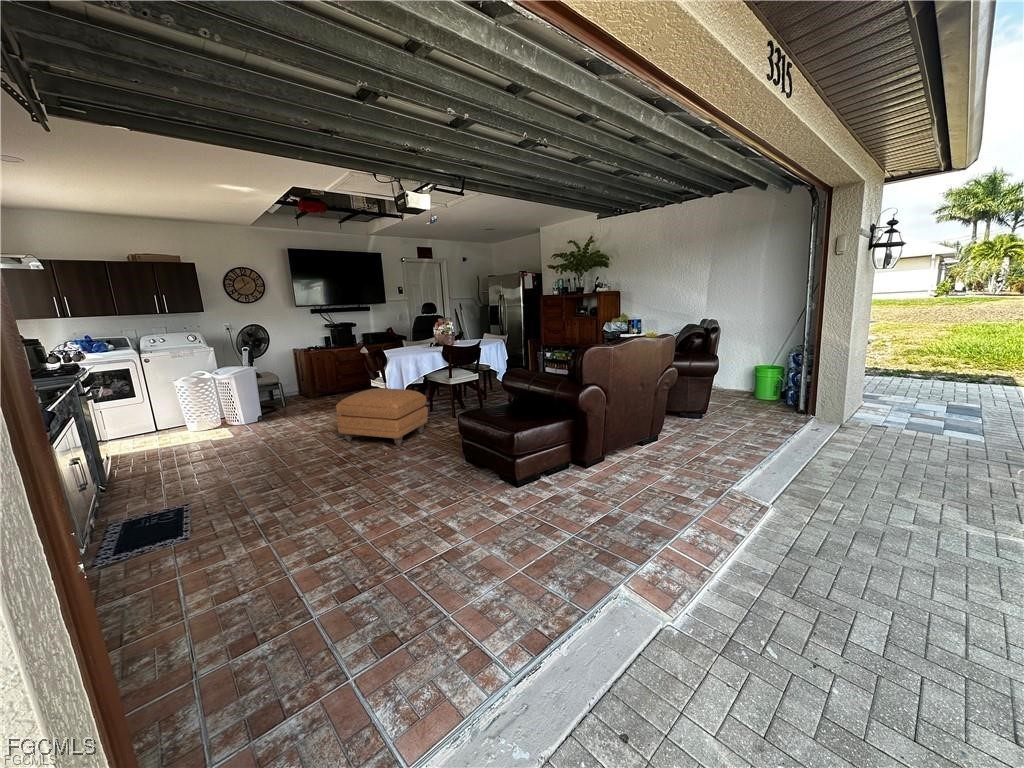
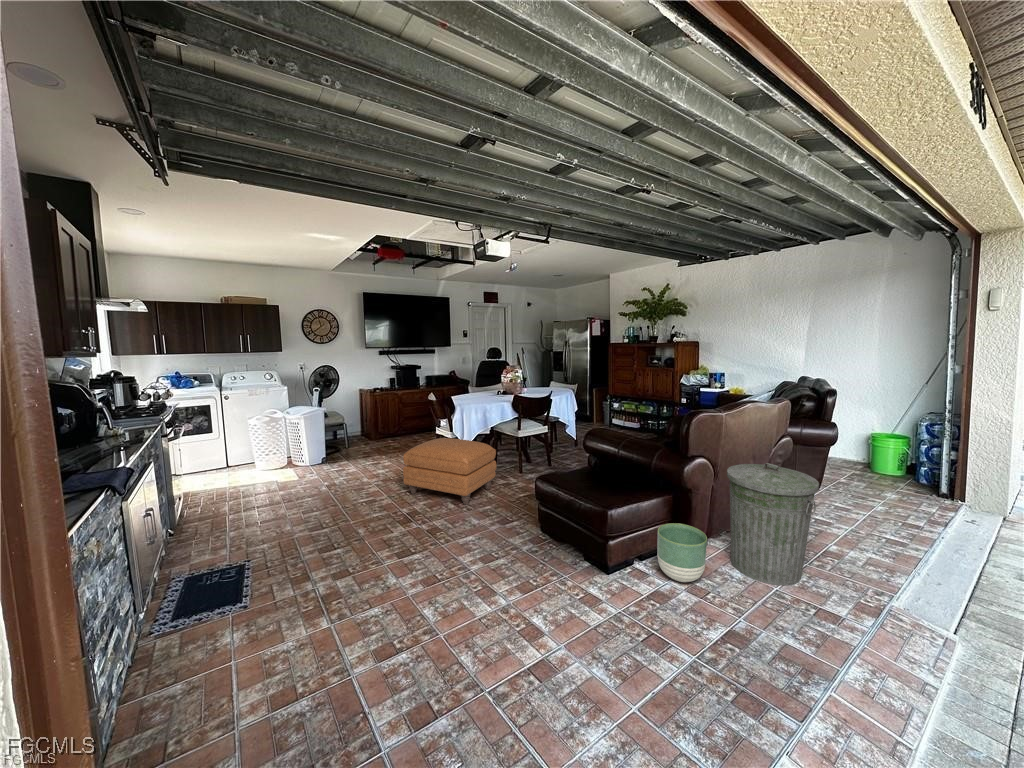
trash can: none [615,387,683,484] -> present [727,463,819,586]
planter: none [557,442,596,488] -> present [657,523,707,582]

